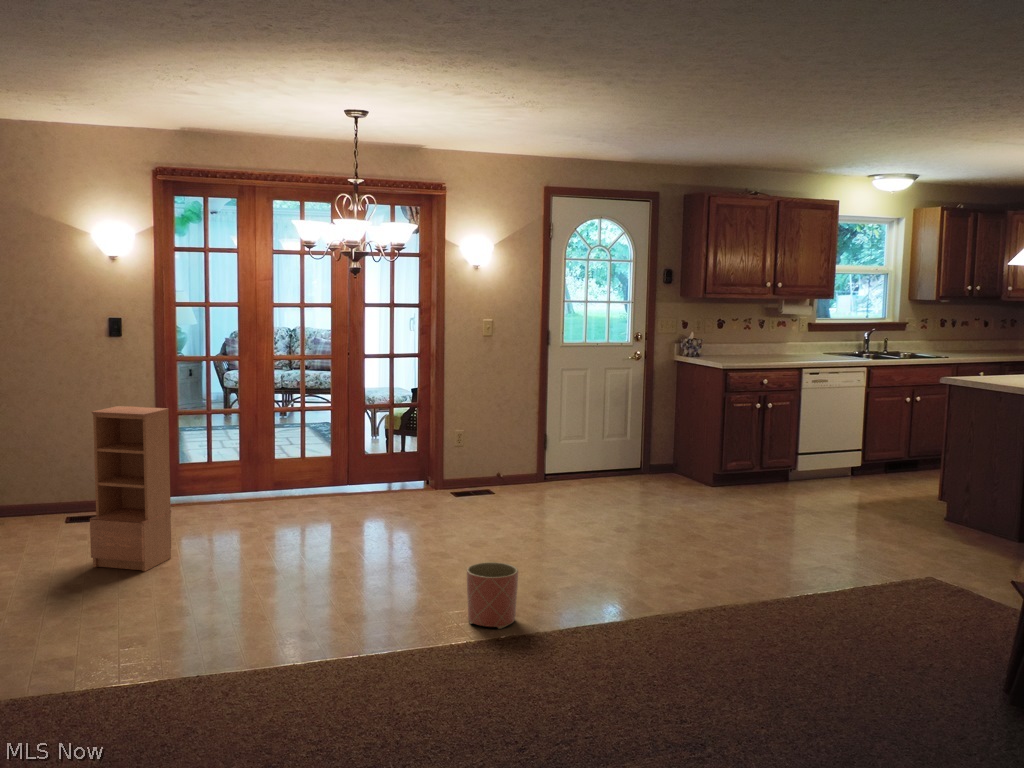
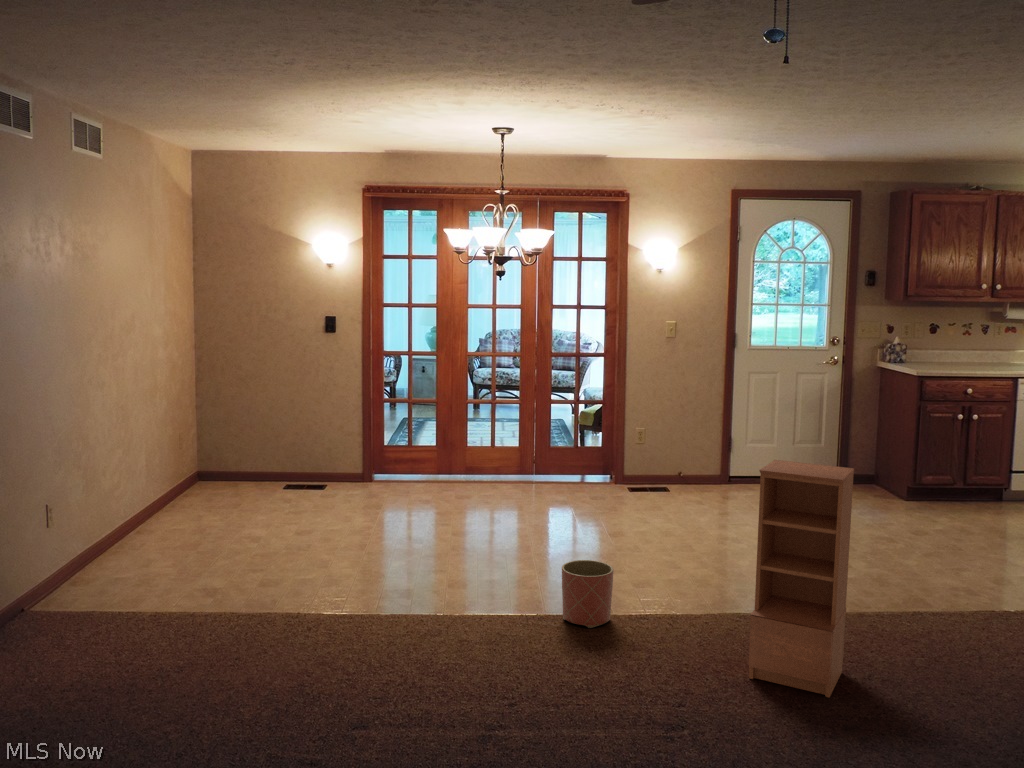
bookcase: present [90,406,171,571] -> present [749,460,854,697]

